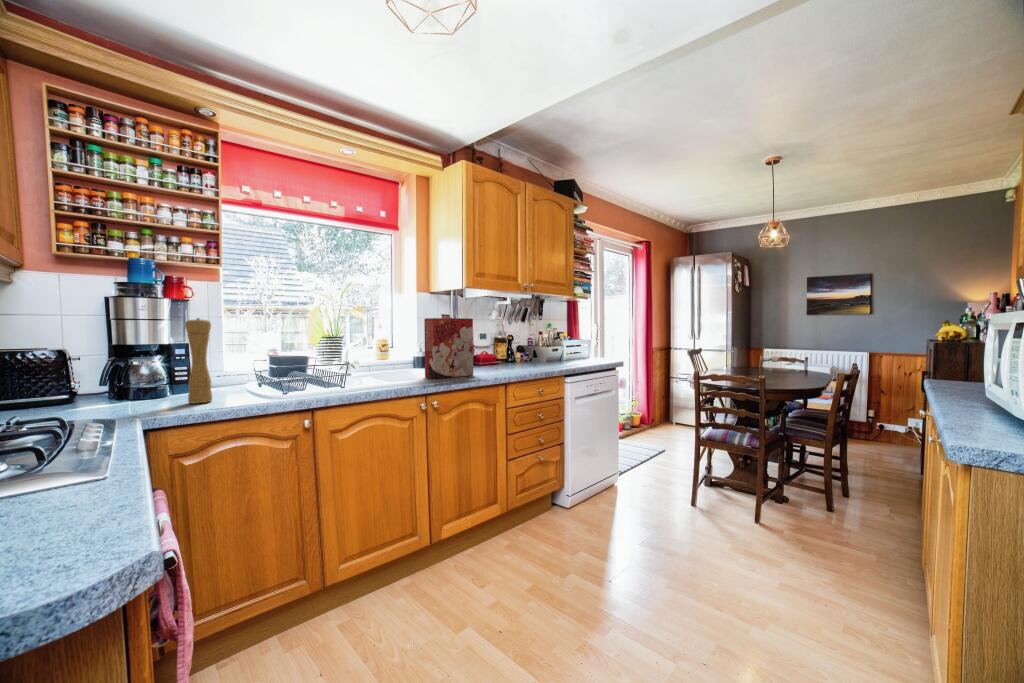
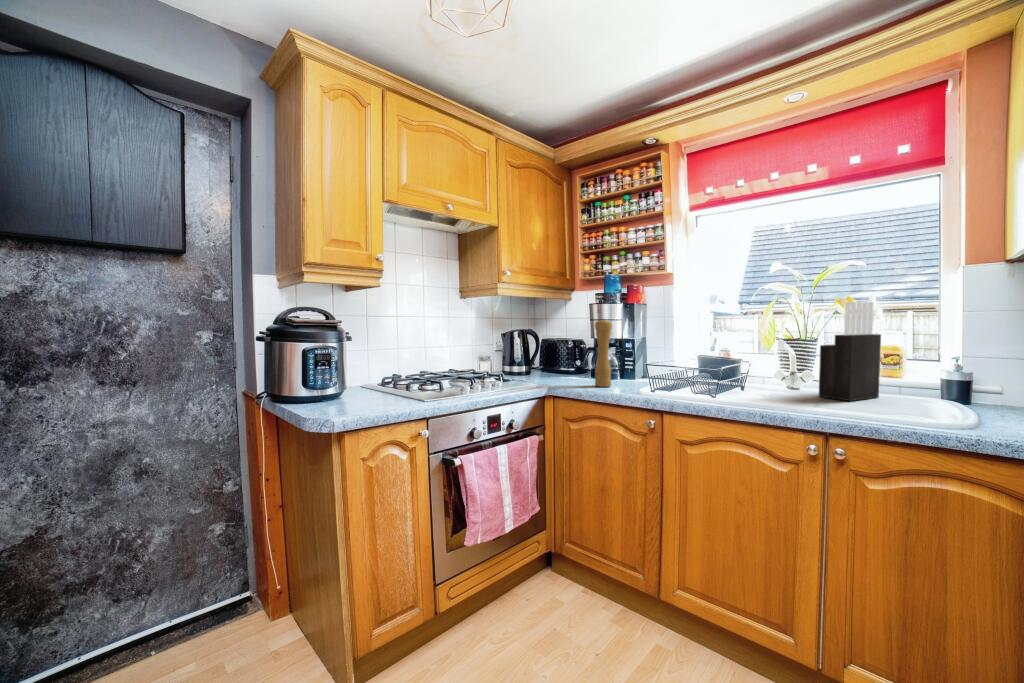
knife block: none [375,309,400,377] -> present [819,302,881,401]
cereal box: present [424,318,473,379] -> none [873,315,992,428]

